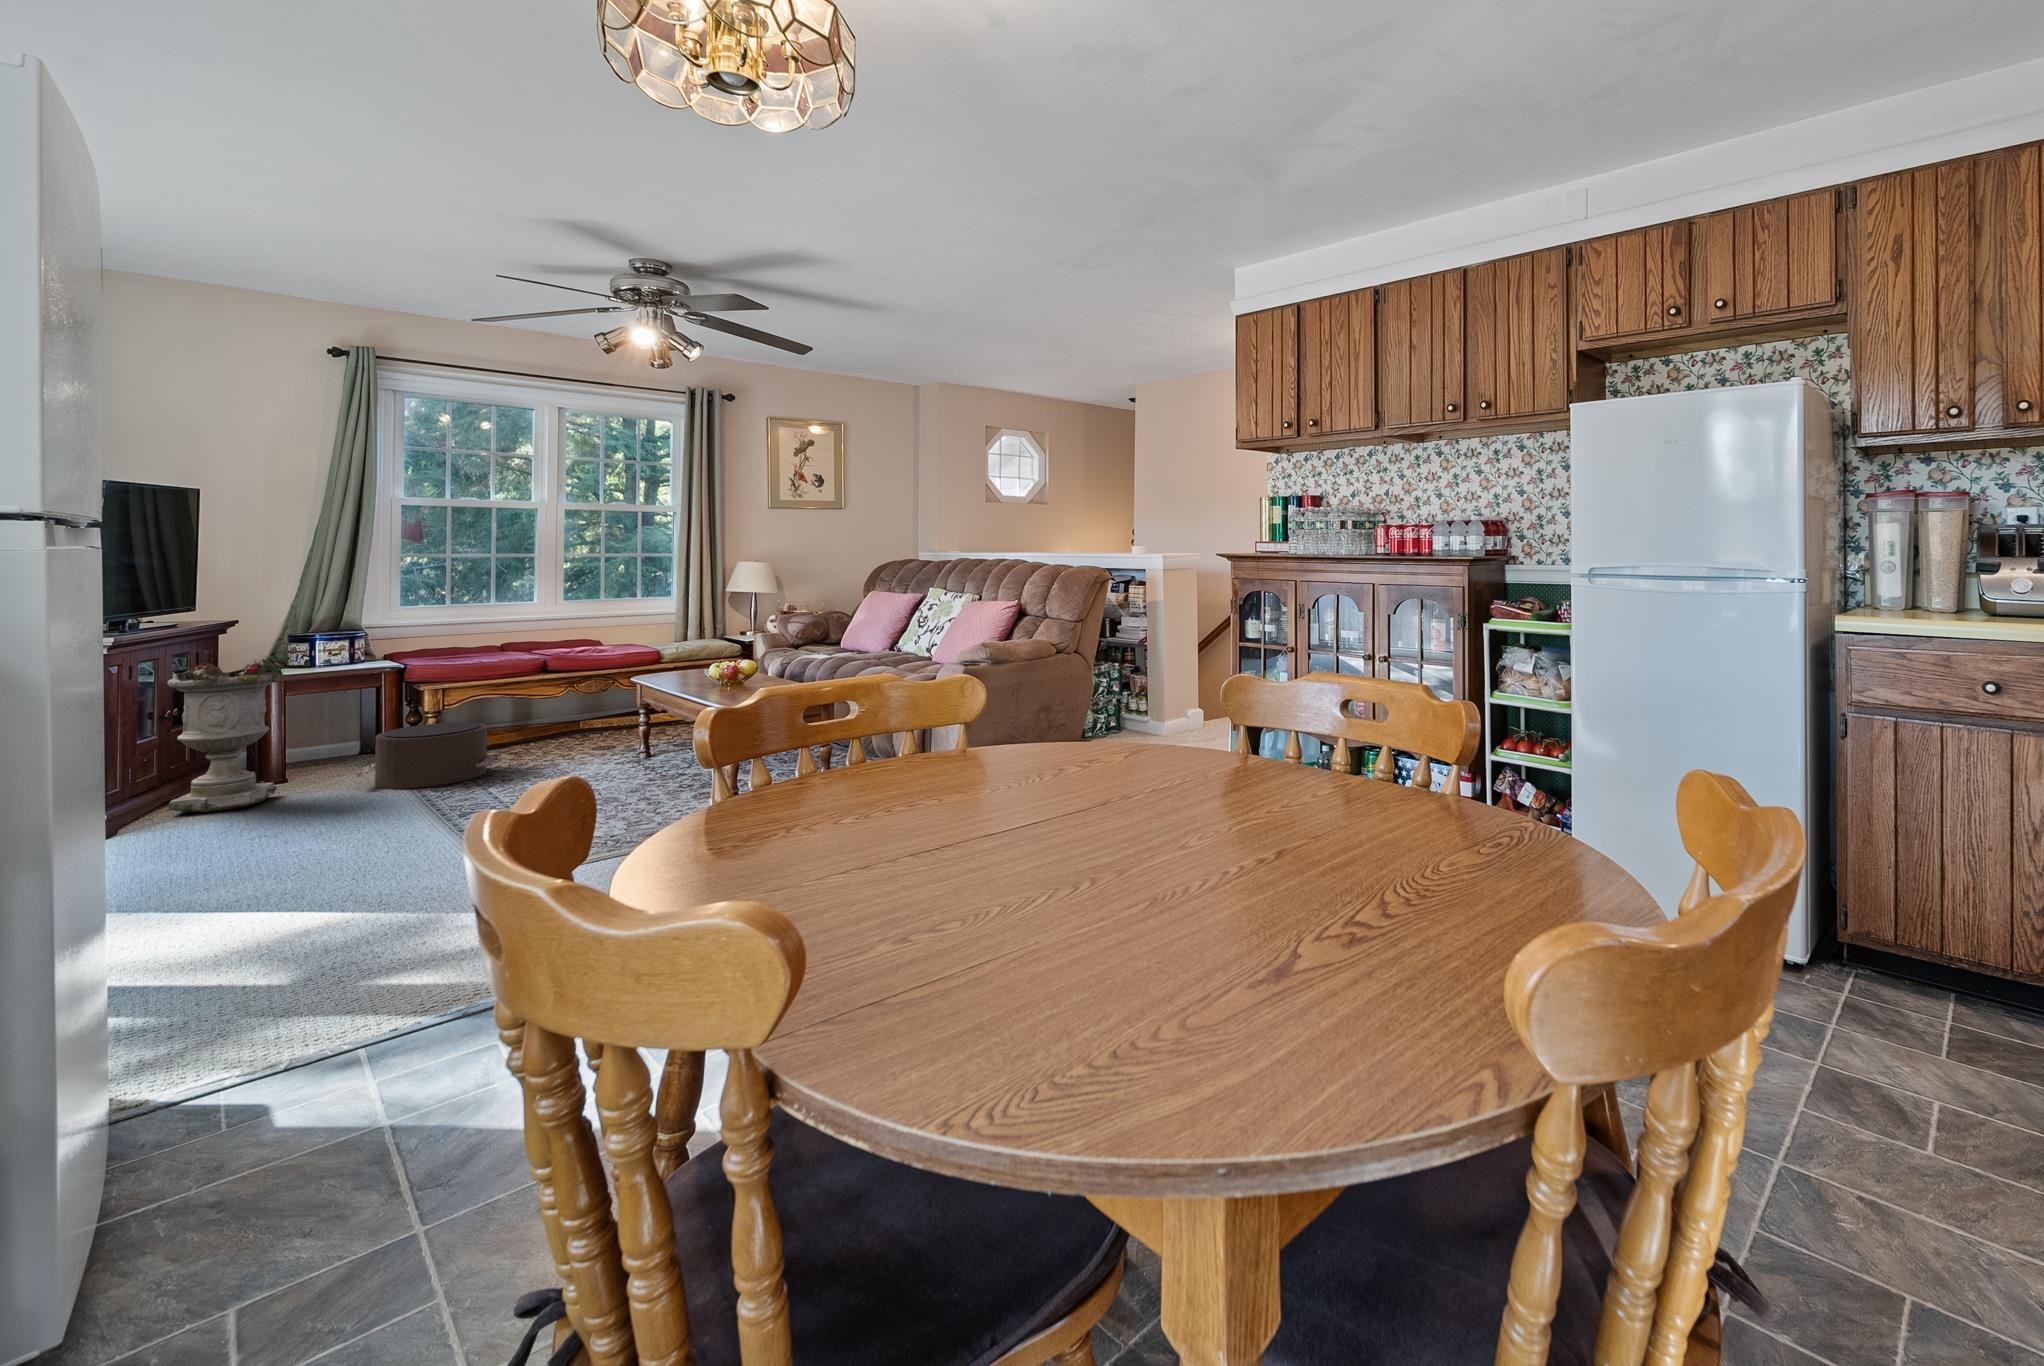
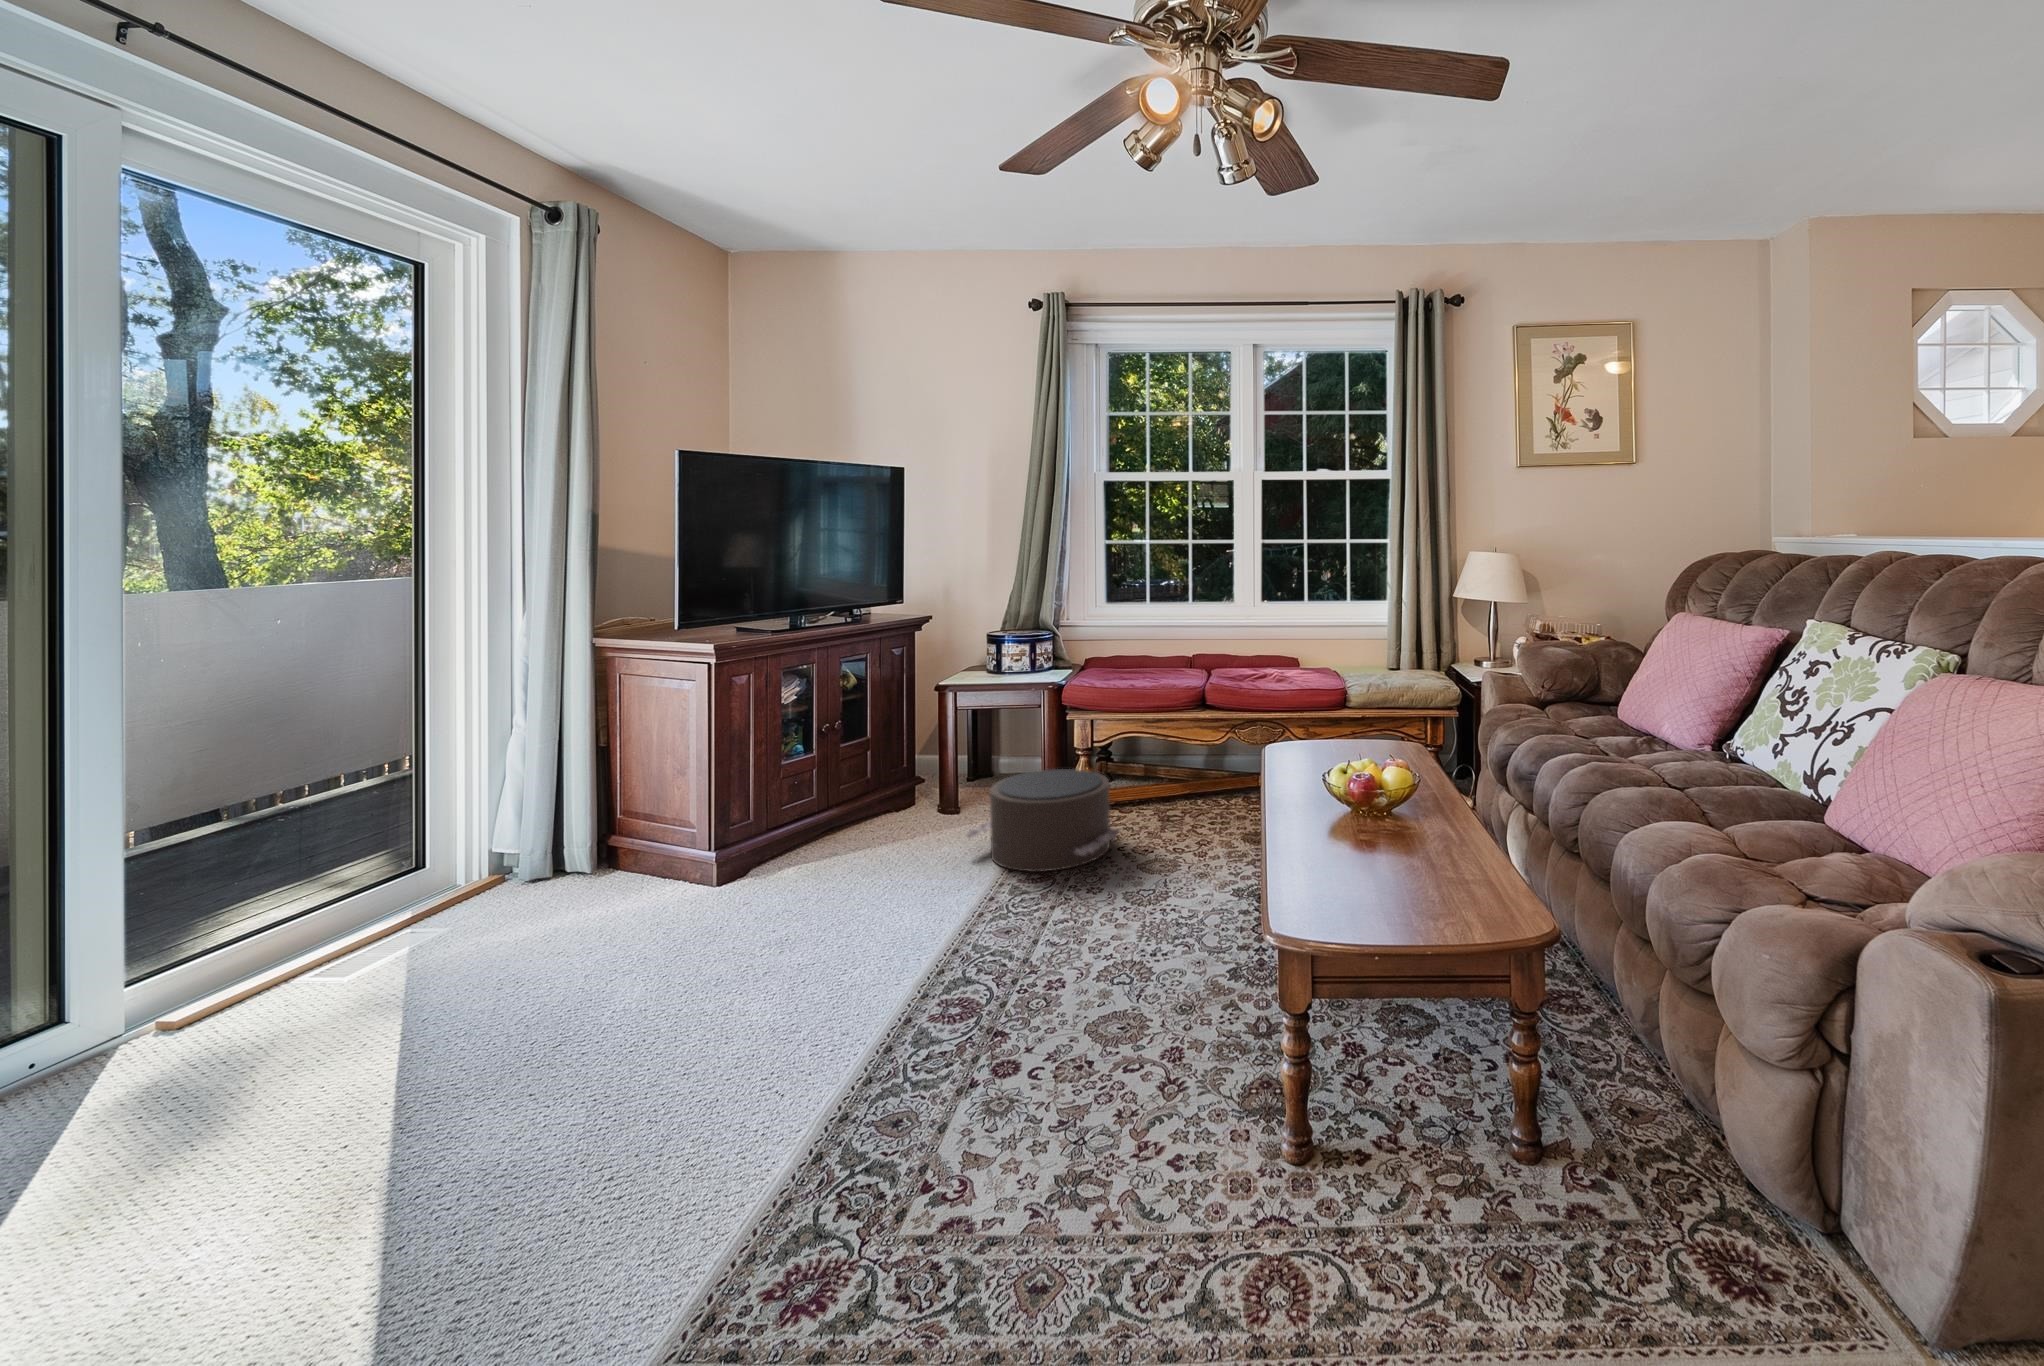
planter: present [168,656,285,812] -> none [807,670,915,859]

